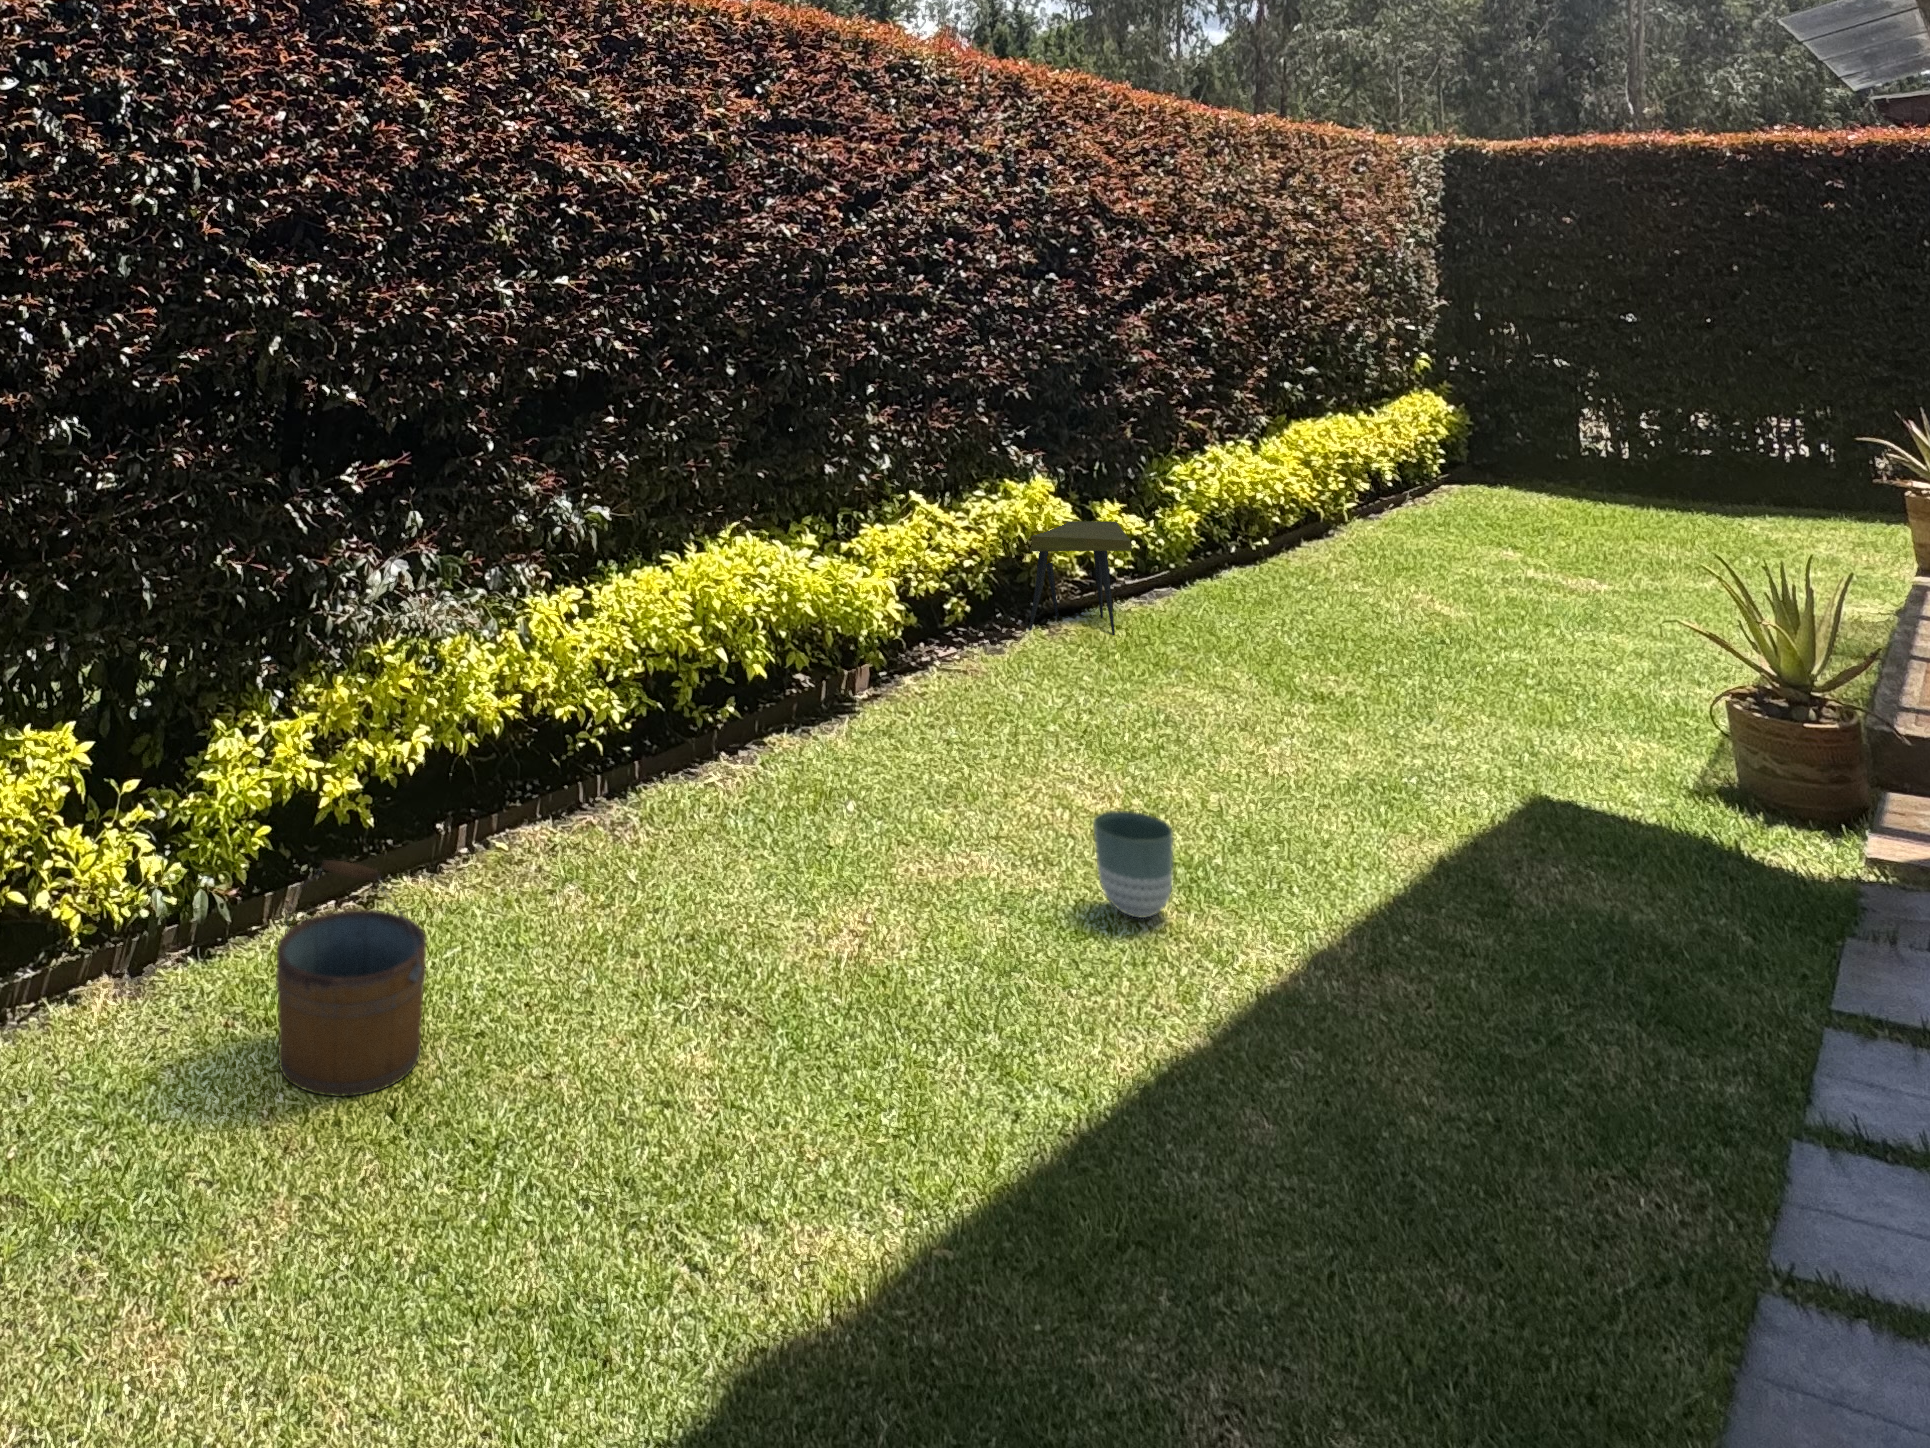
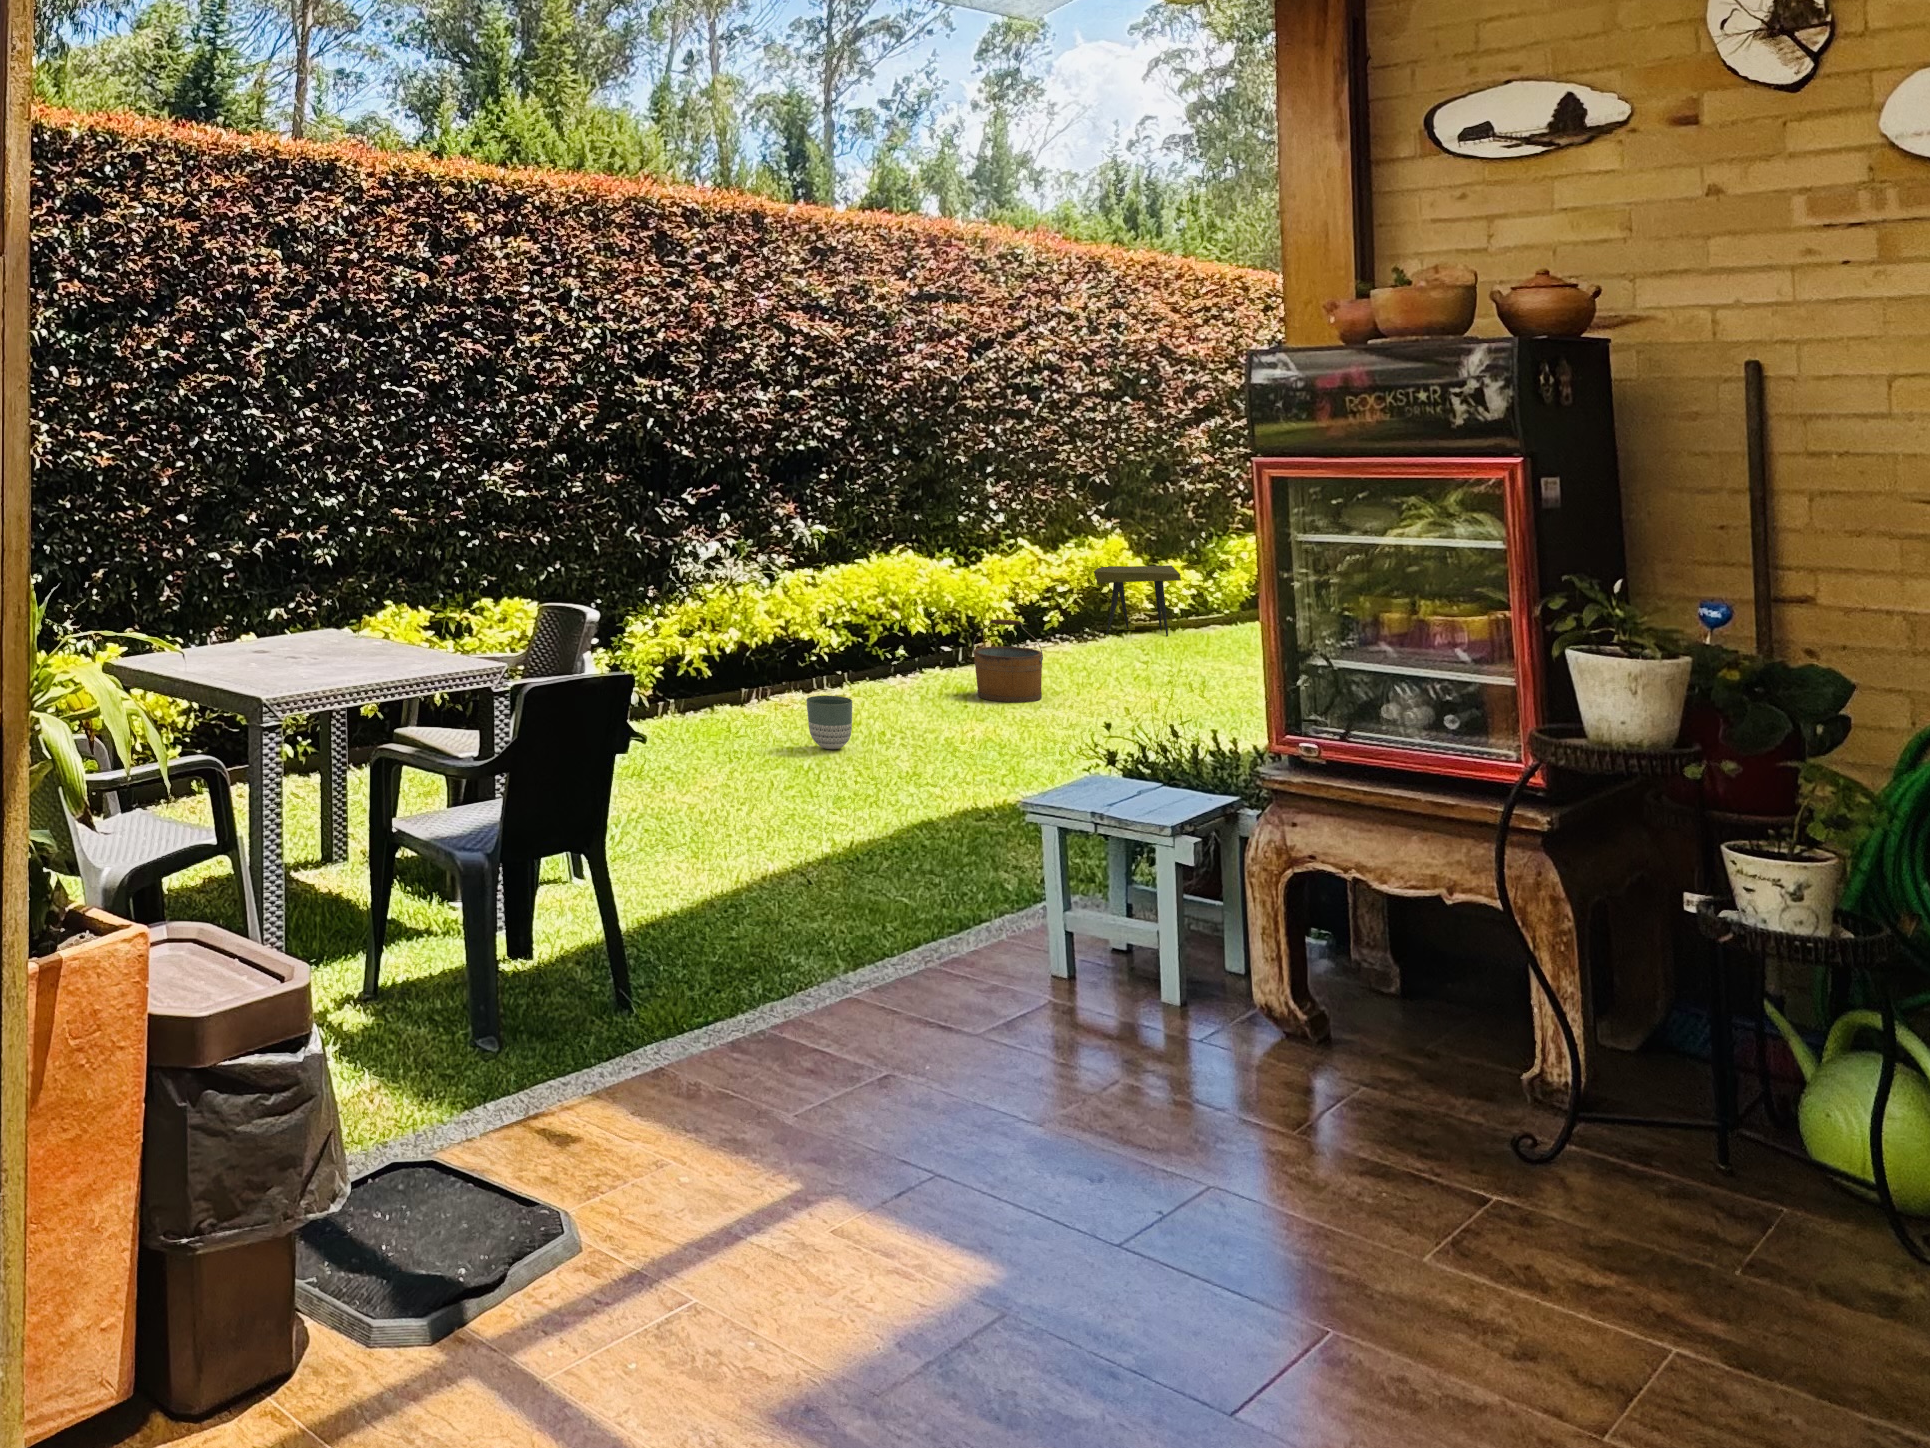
planter: present [1093,811,1173,918] -> present [806,696,852,749]
bucket: present [276,860,427,1096] -> present [973,619,1043,703]

